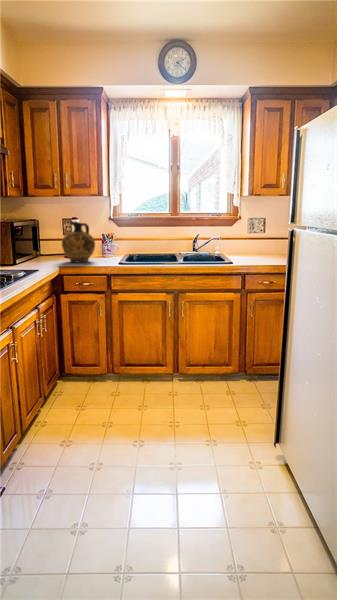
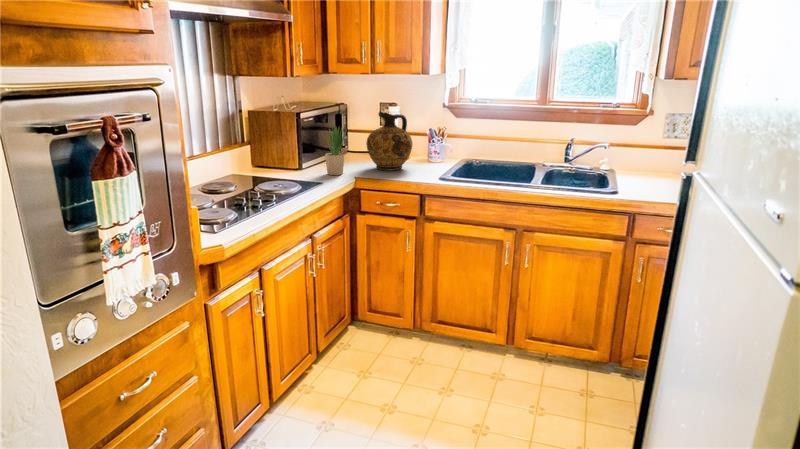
potted plant: none [33,225,50,267] -> present [325,126,346,175]

